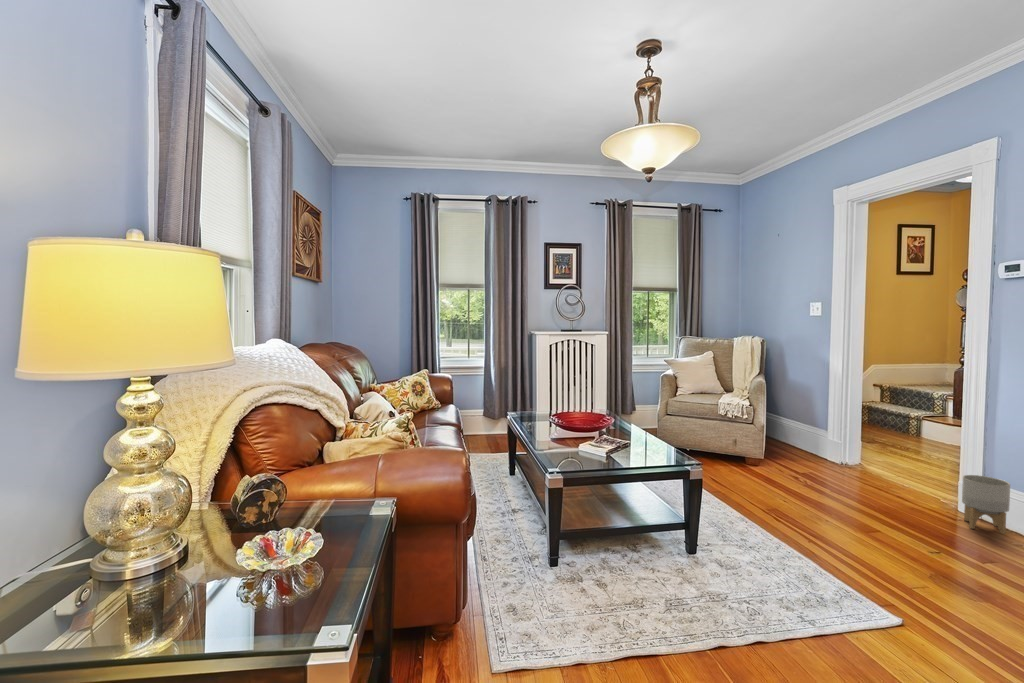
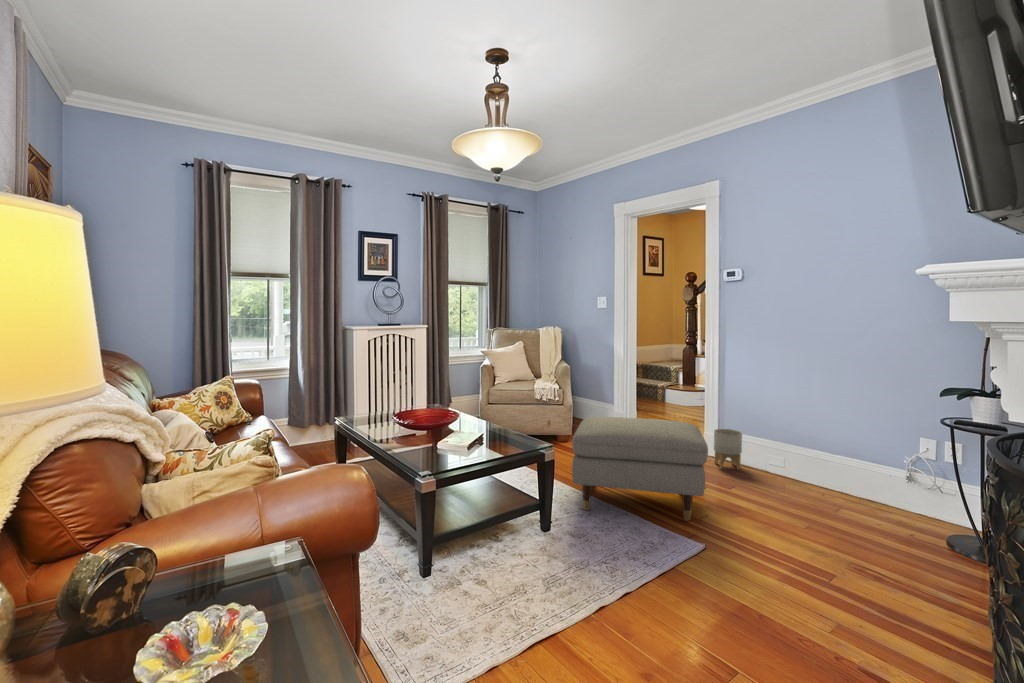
ottoman: none [731,439,921,580] -> present [572,417,708,521]

